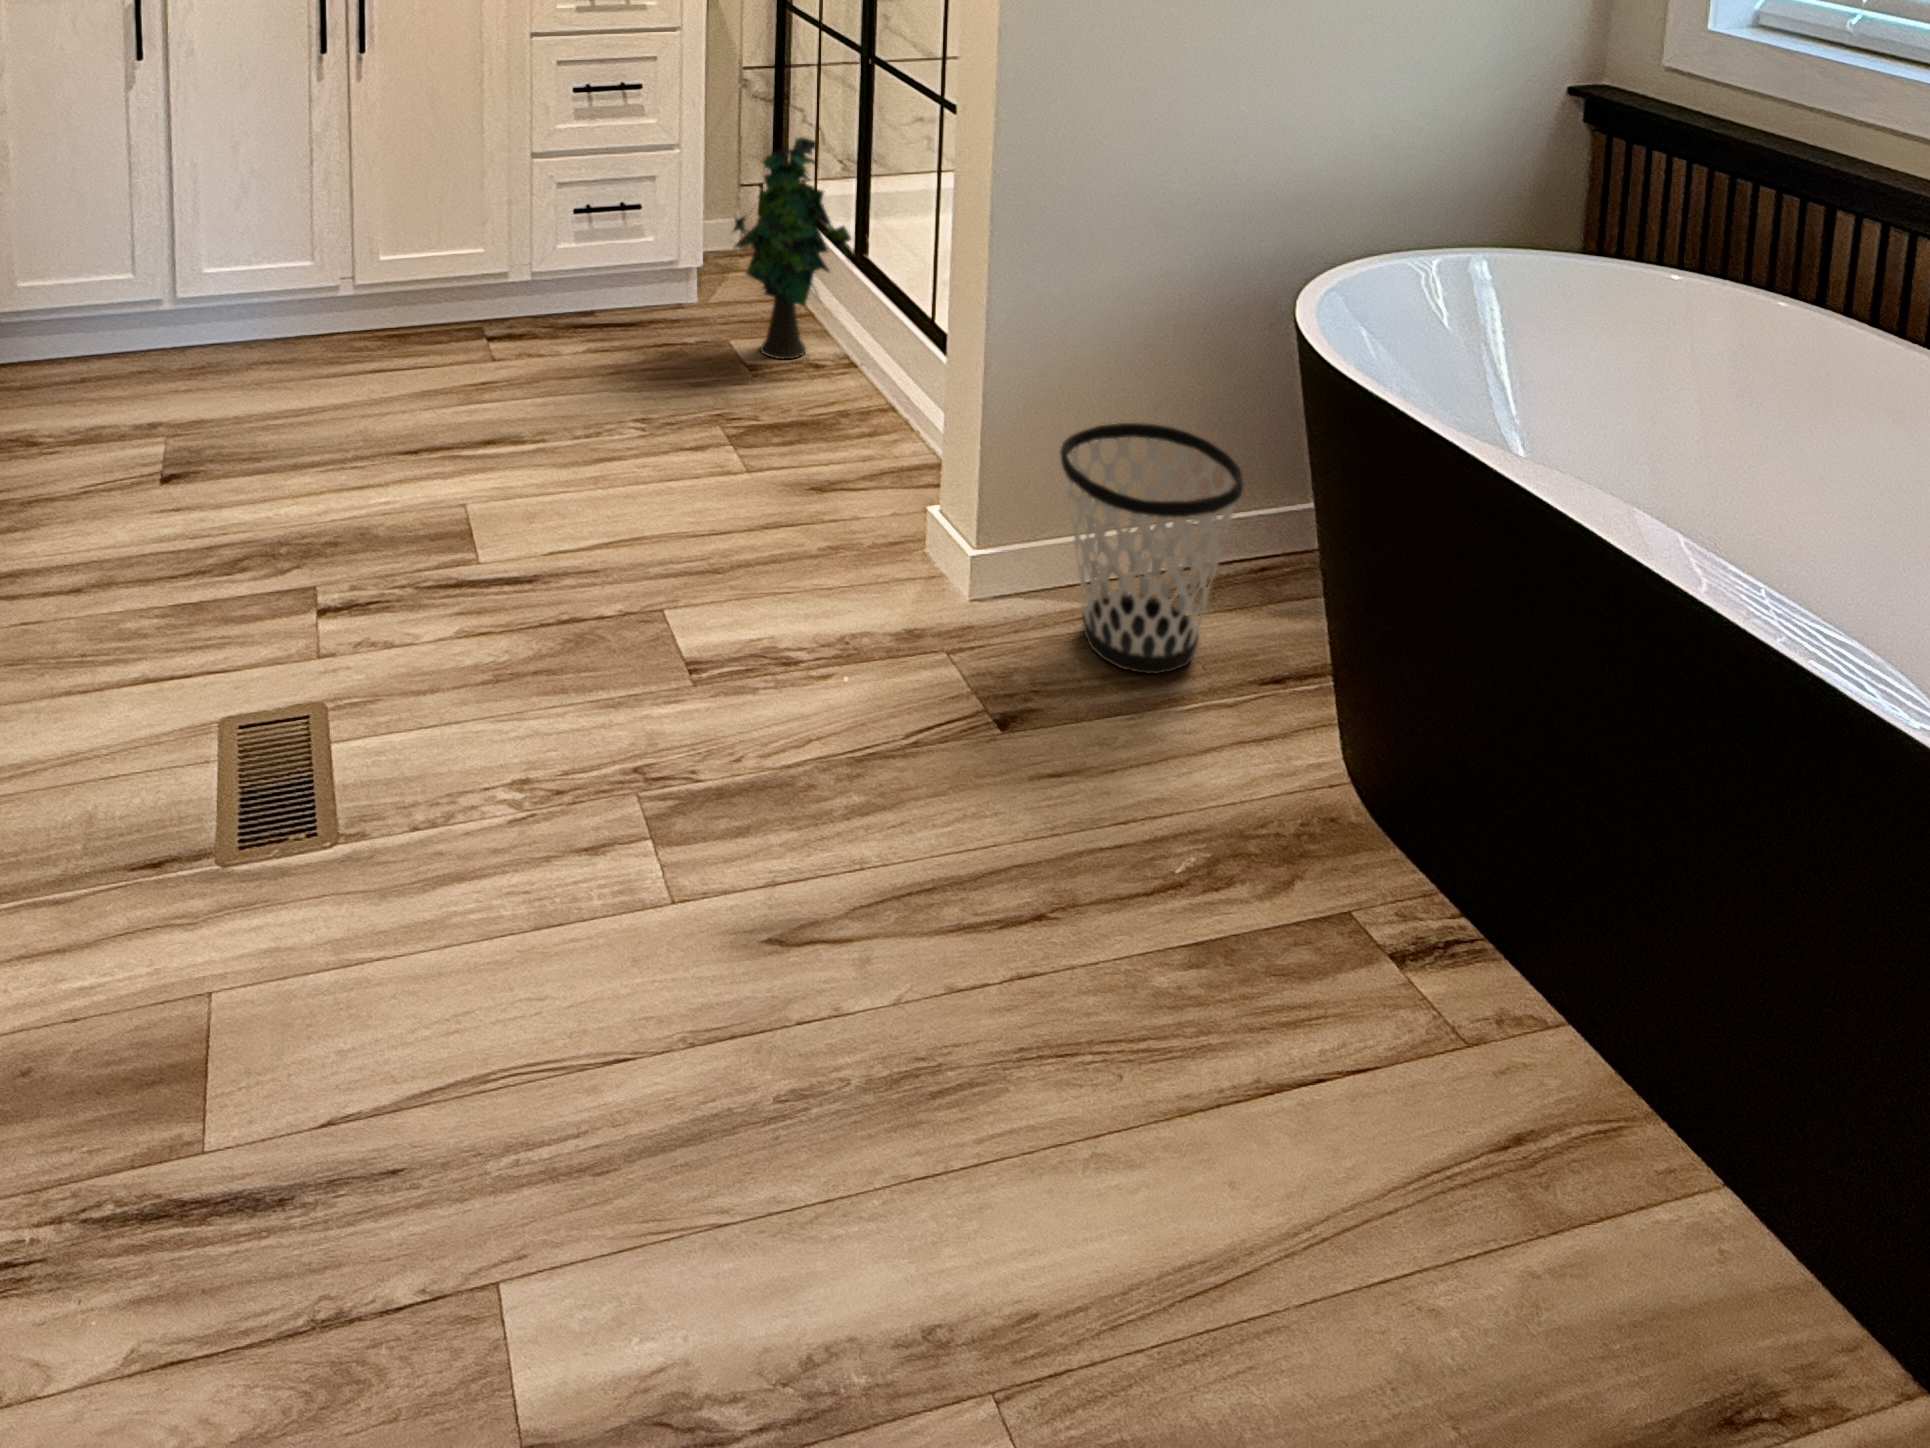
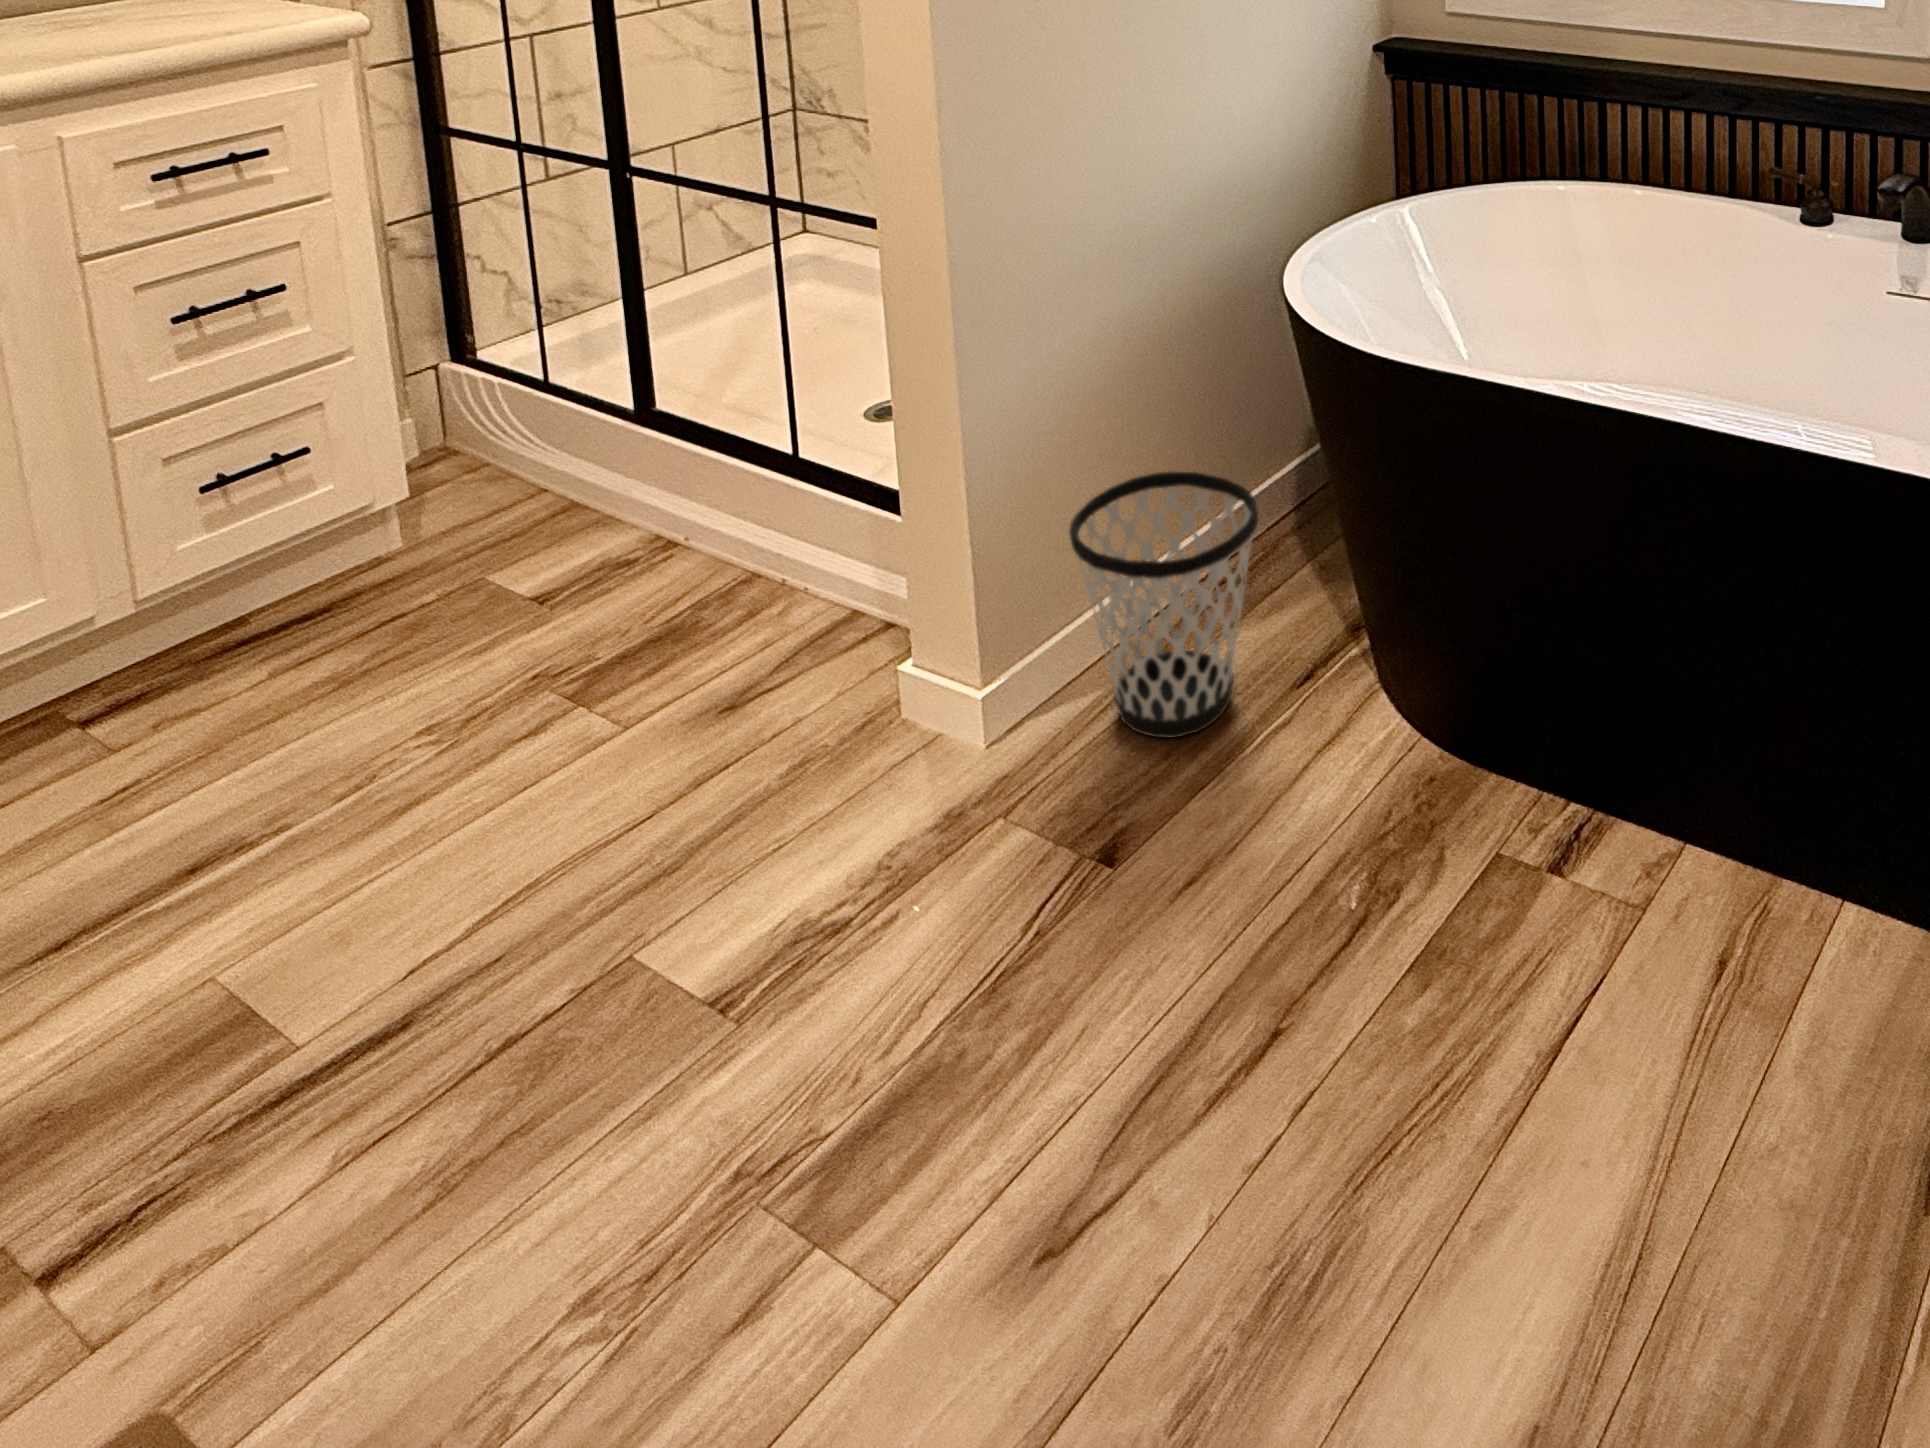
decorative plant: present [734,137,851,359] -> none [467,293,649,579]

